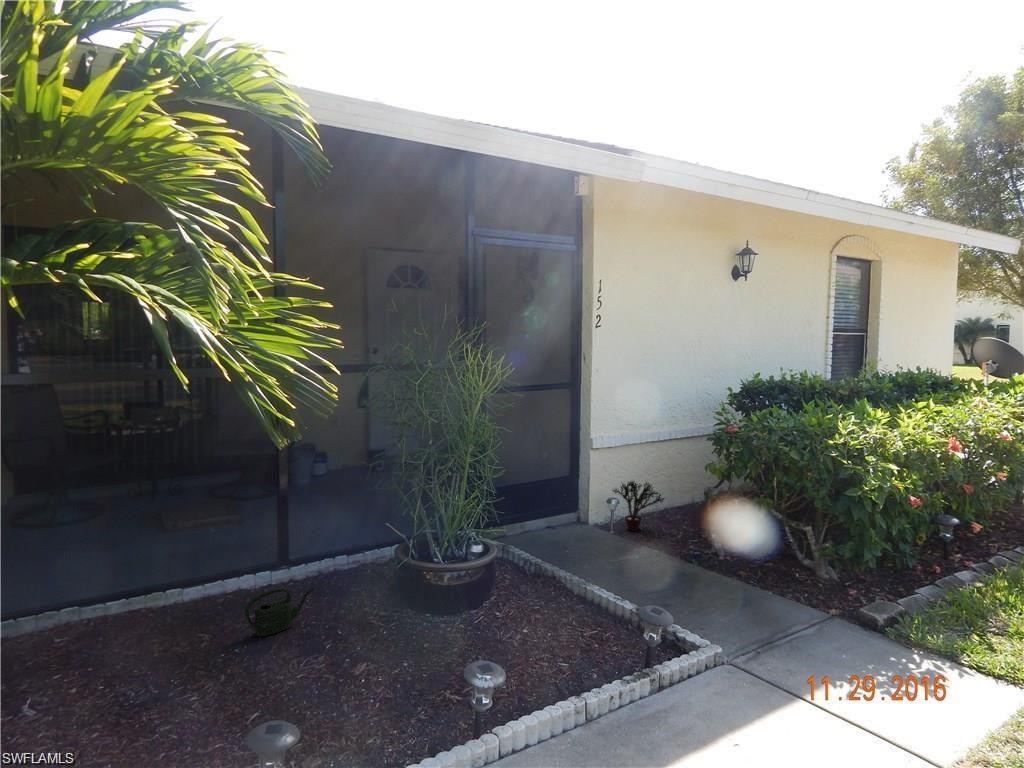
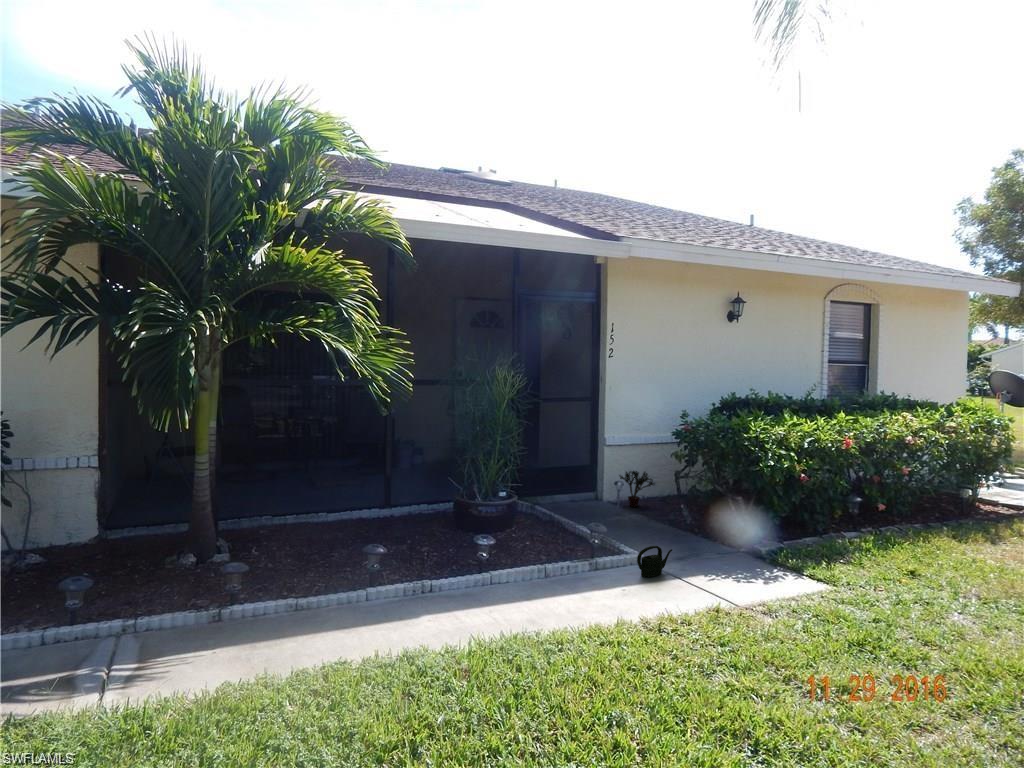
watering can: present [245,588,313,636] -> present [637,546,672,577]

